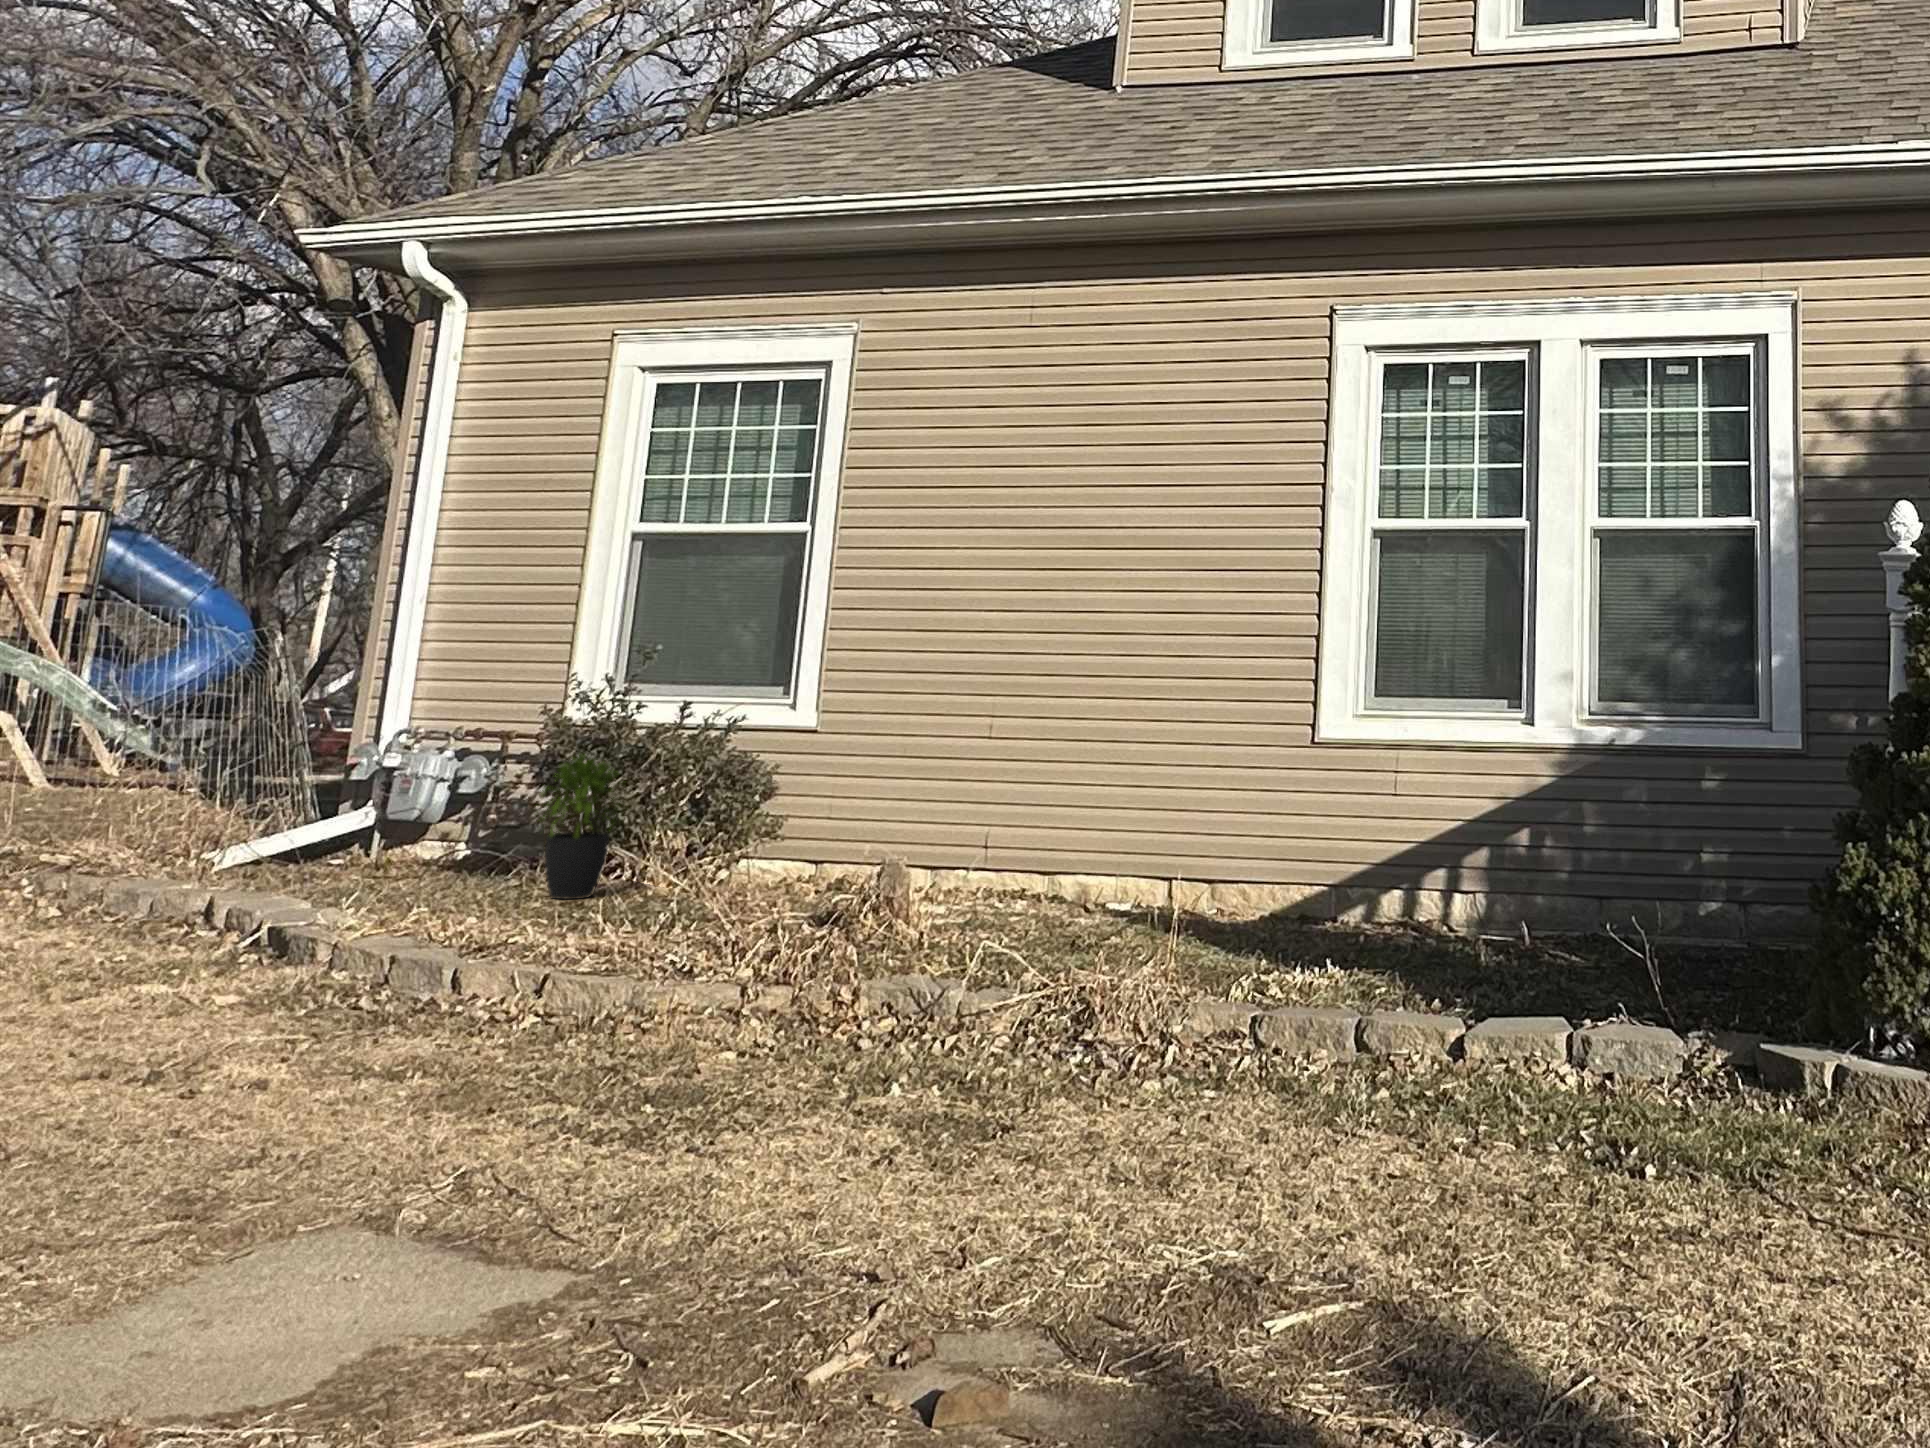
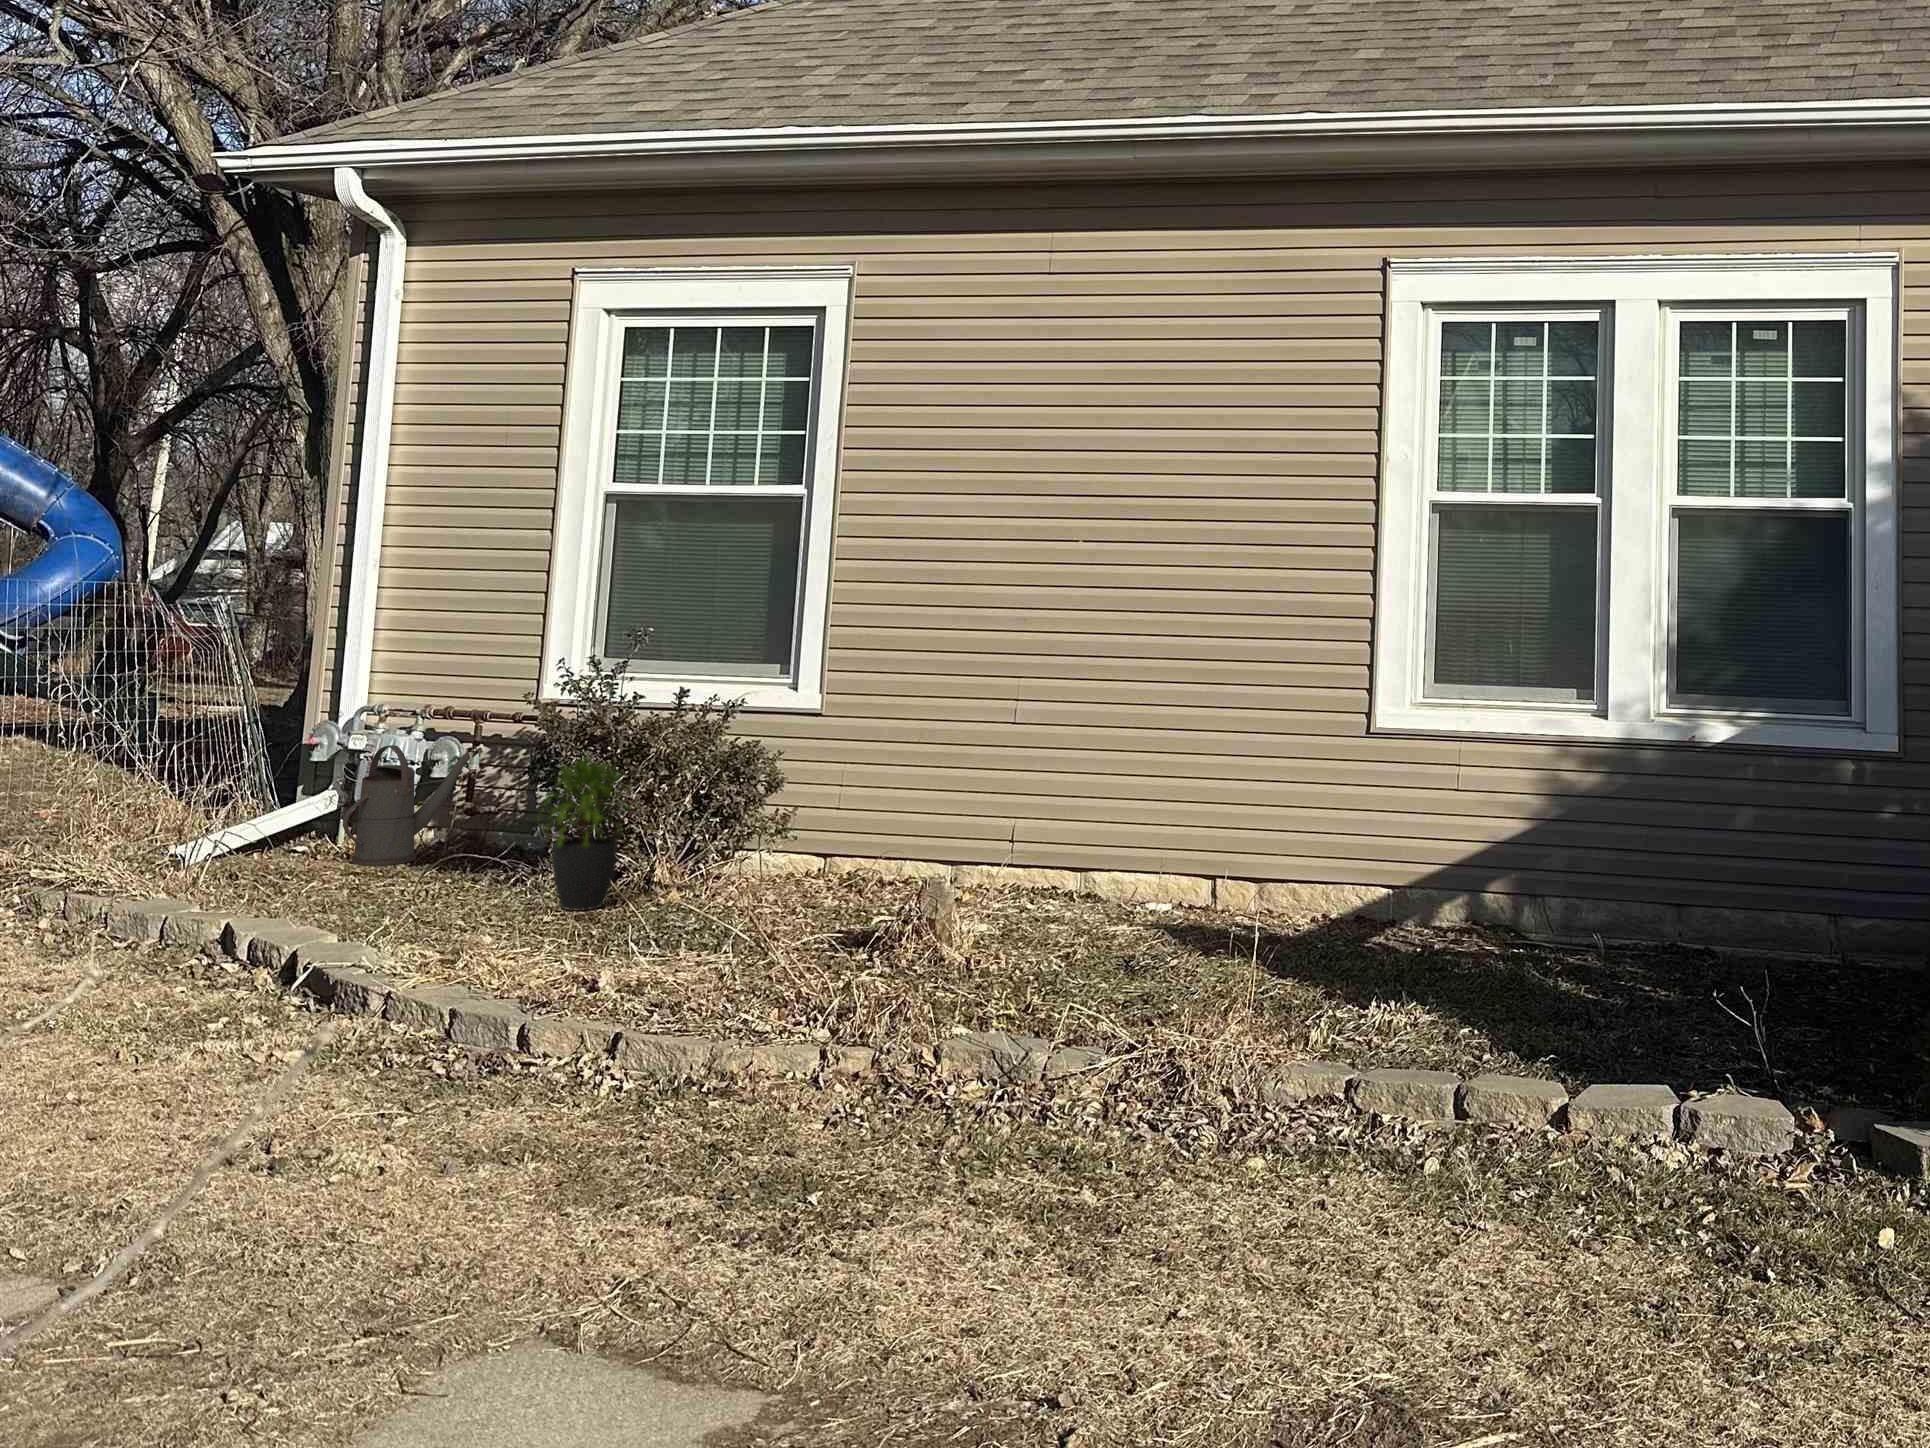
watering can: none [364,757,495,868] -> present [343,745,470,866]

